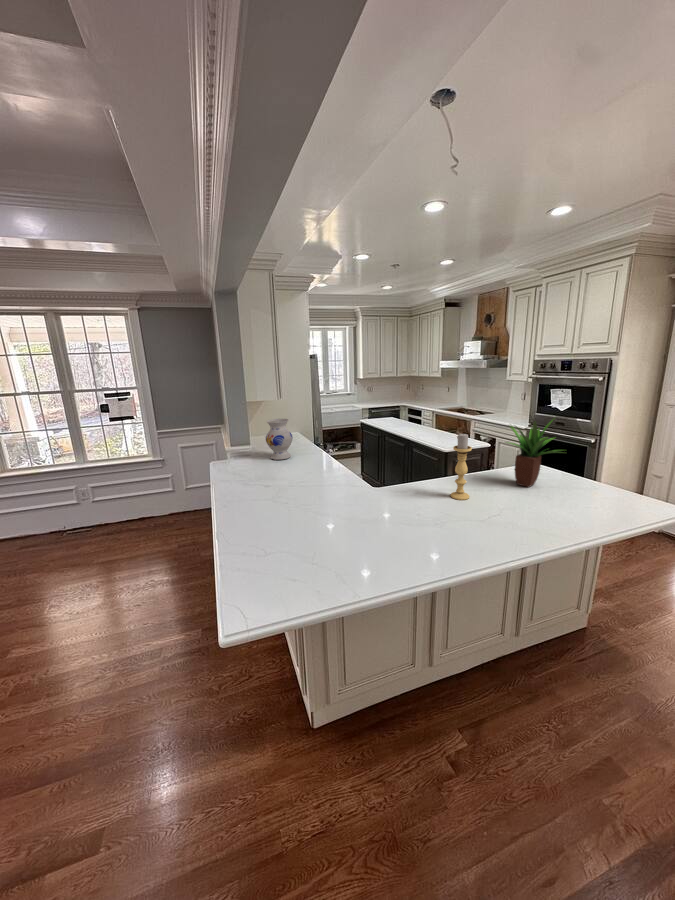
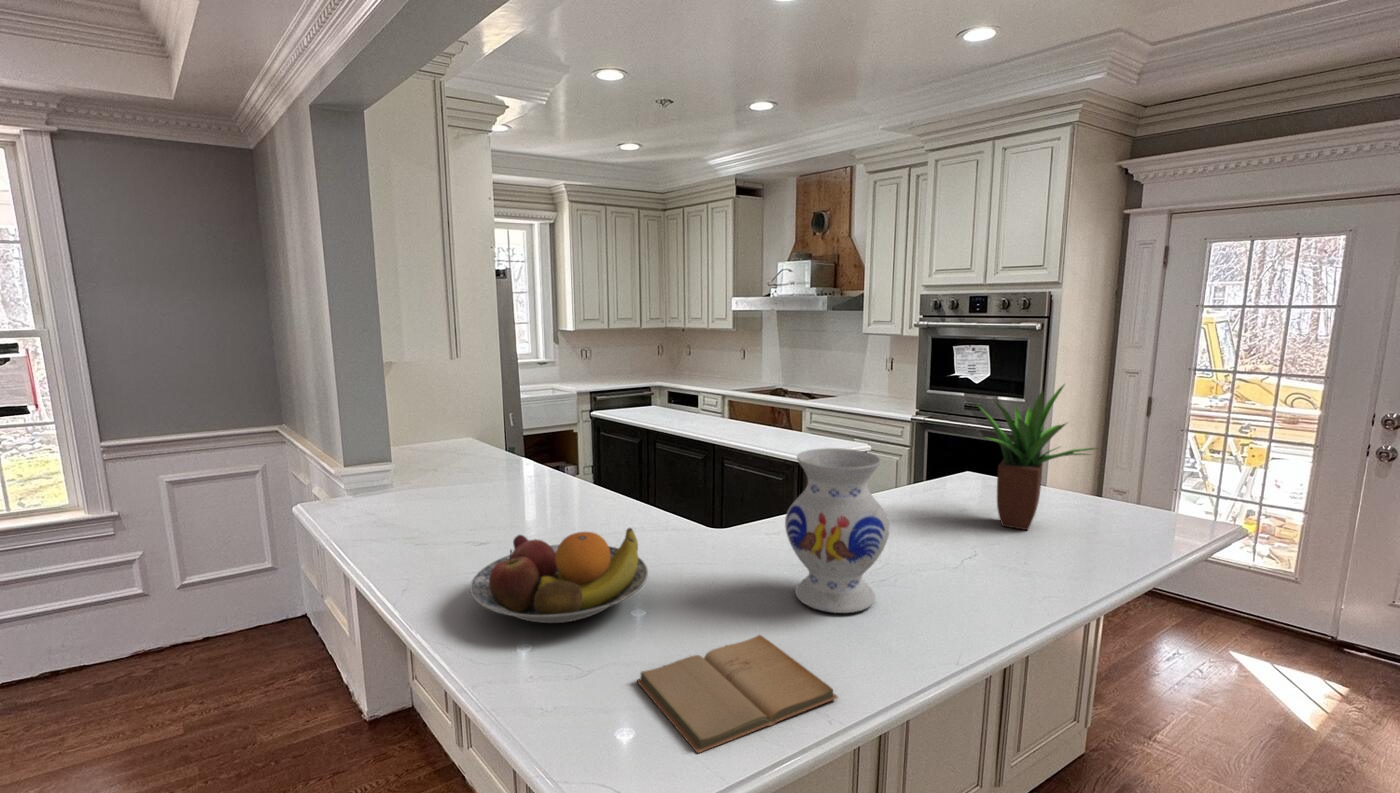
vase: present [266,419,293,460] -> present [785,448,890,613]
candle holder: present [451,434,472,500] -> none [899,418,945,571]
fruit bowl: none [274,472,338,504] -> present [470,528,648,623]
book: none [317,515,383,546] -> present [637,635,838,753]

